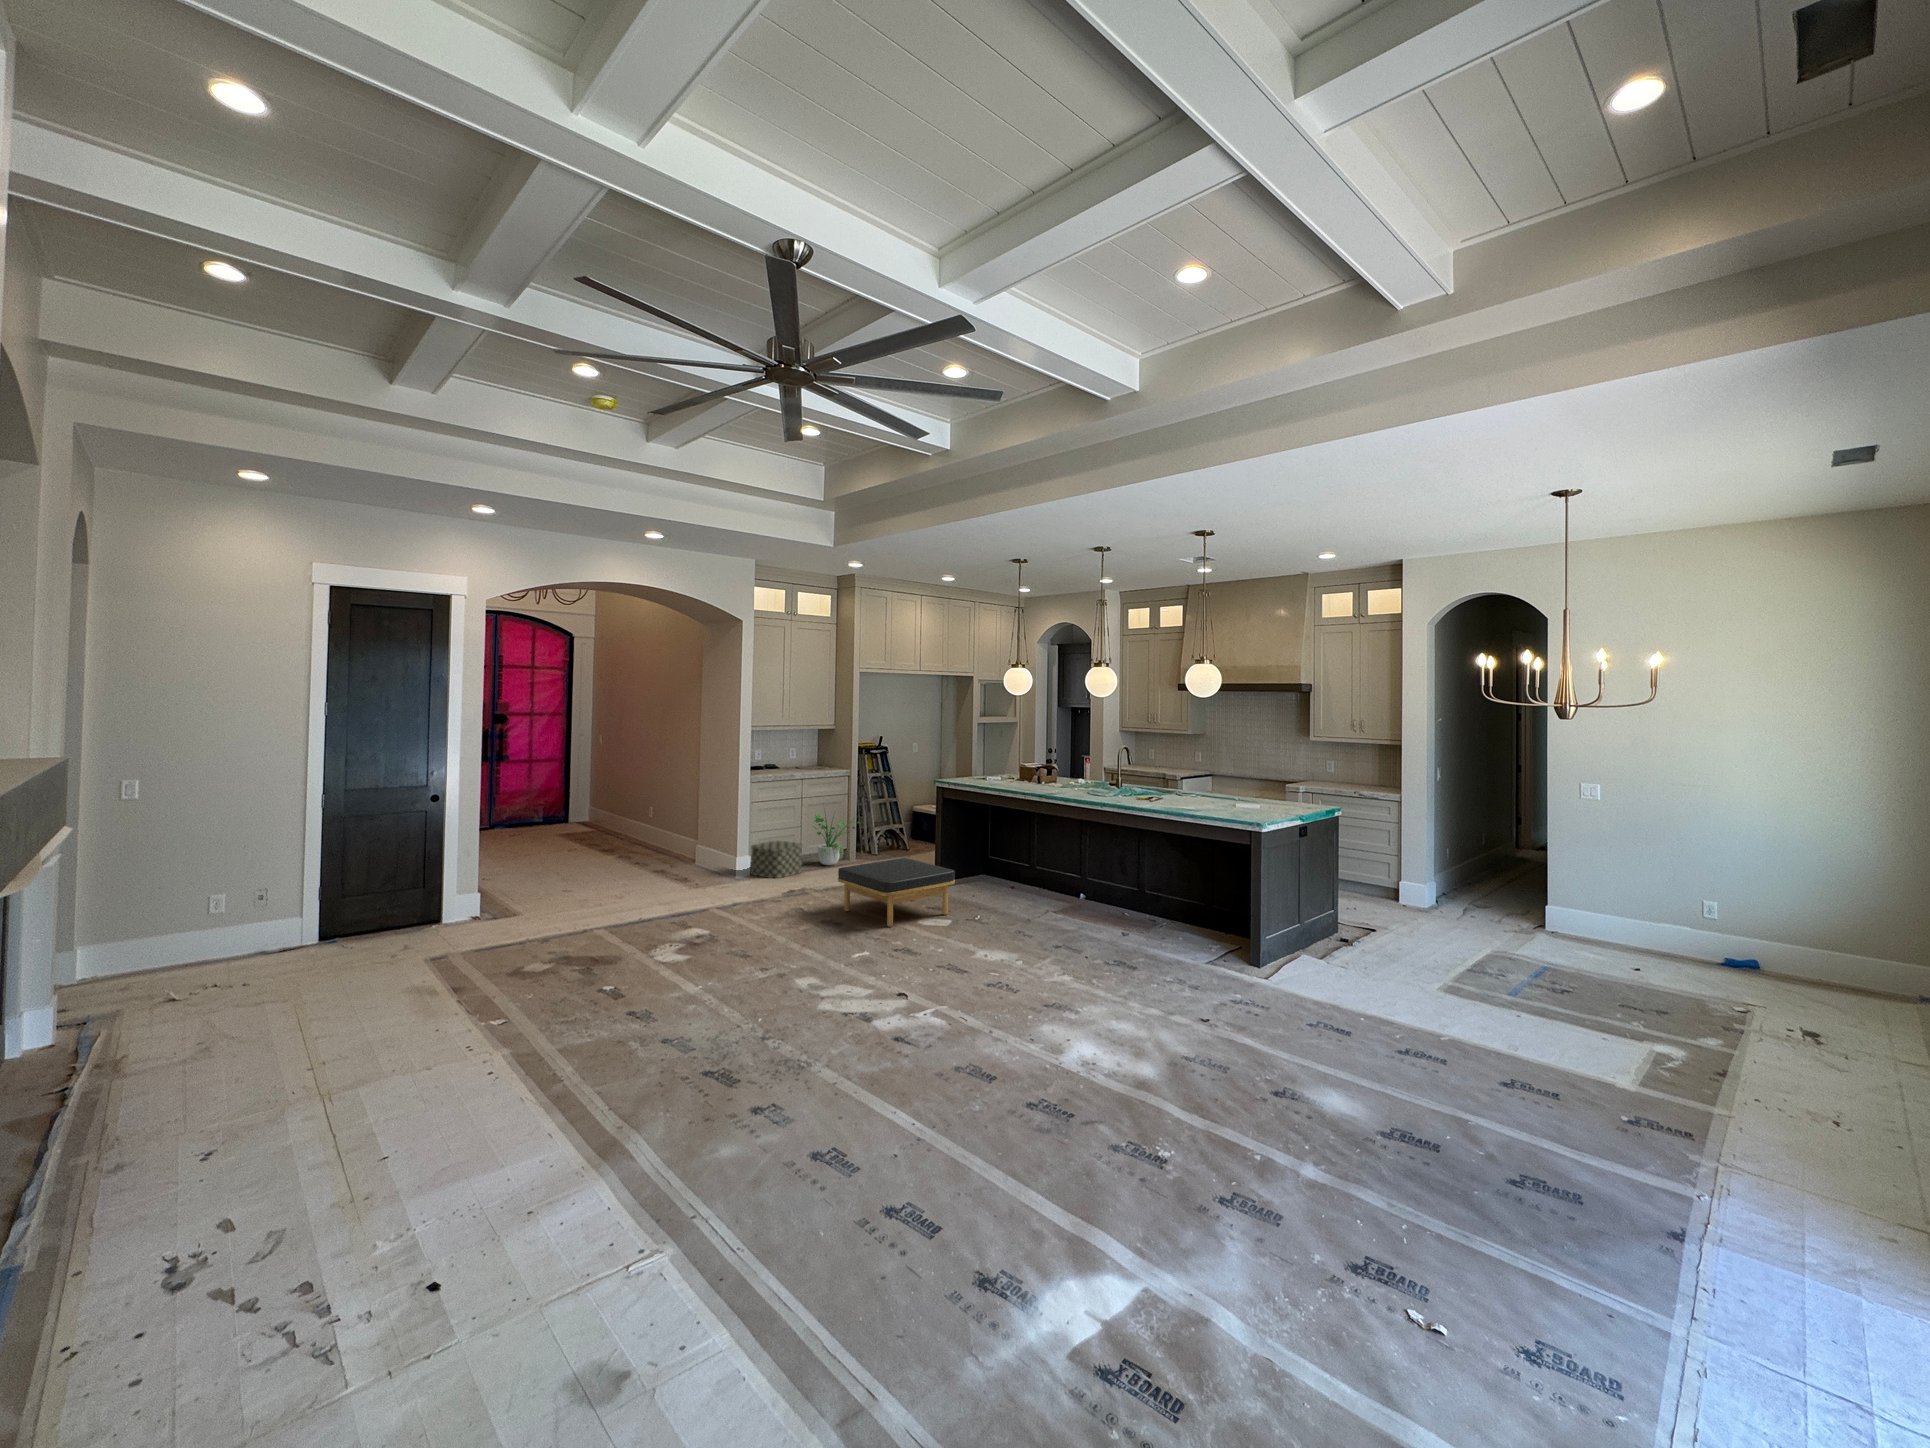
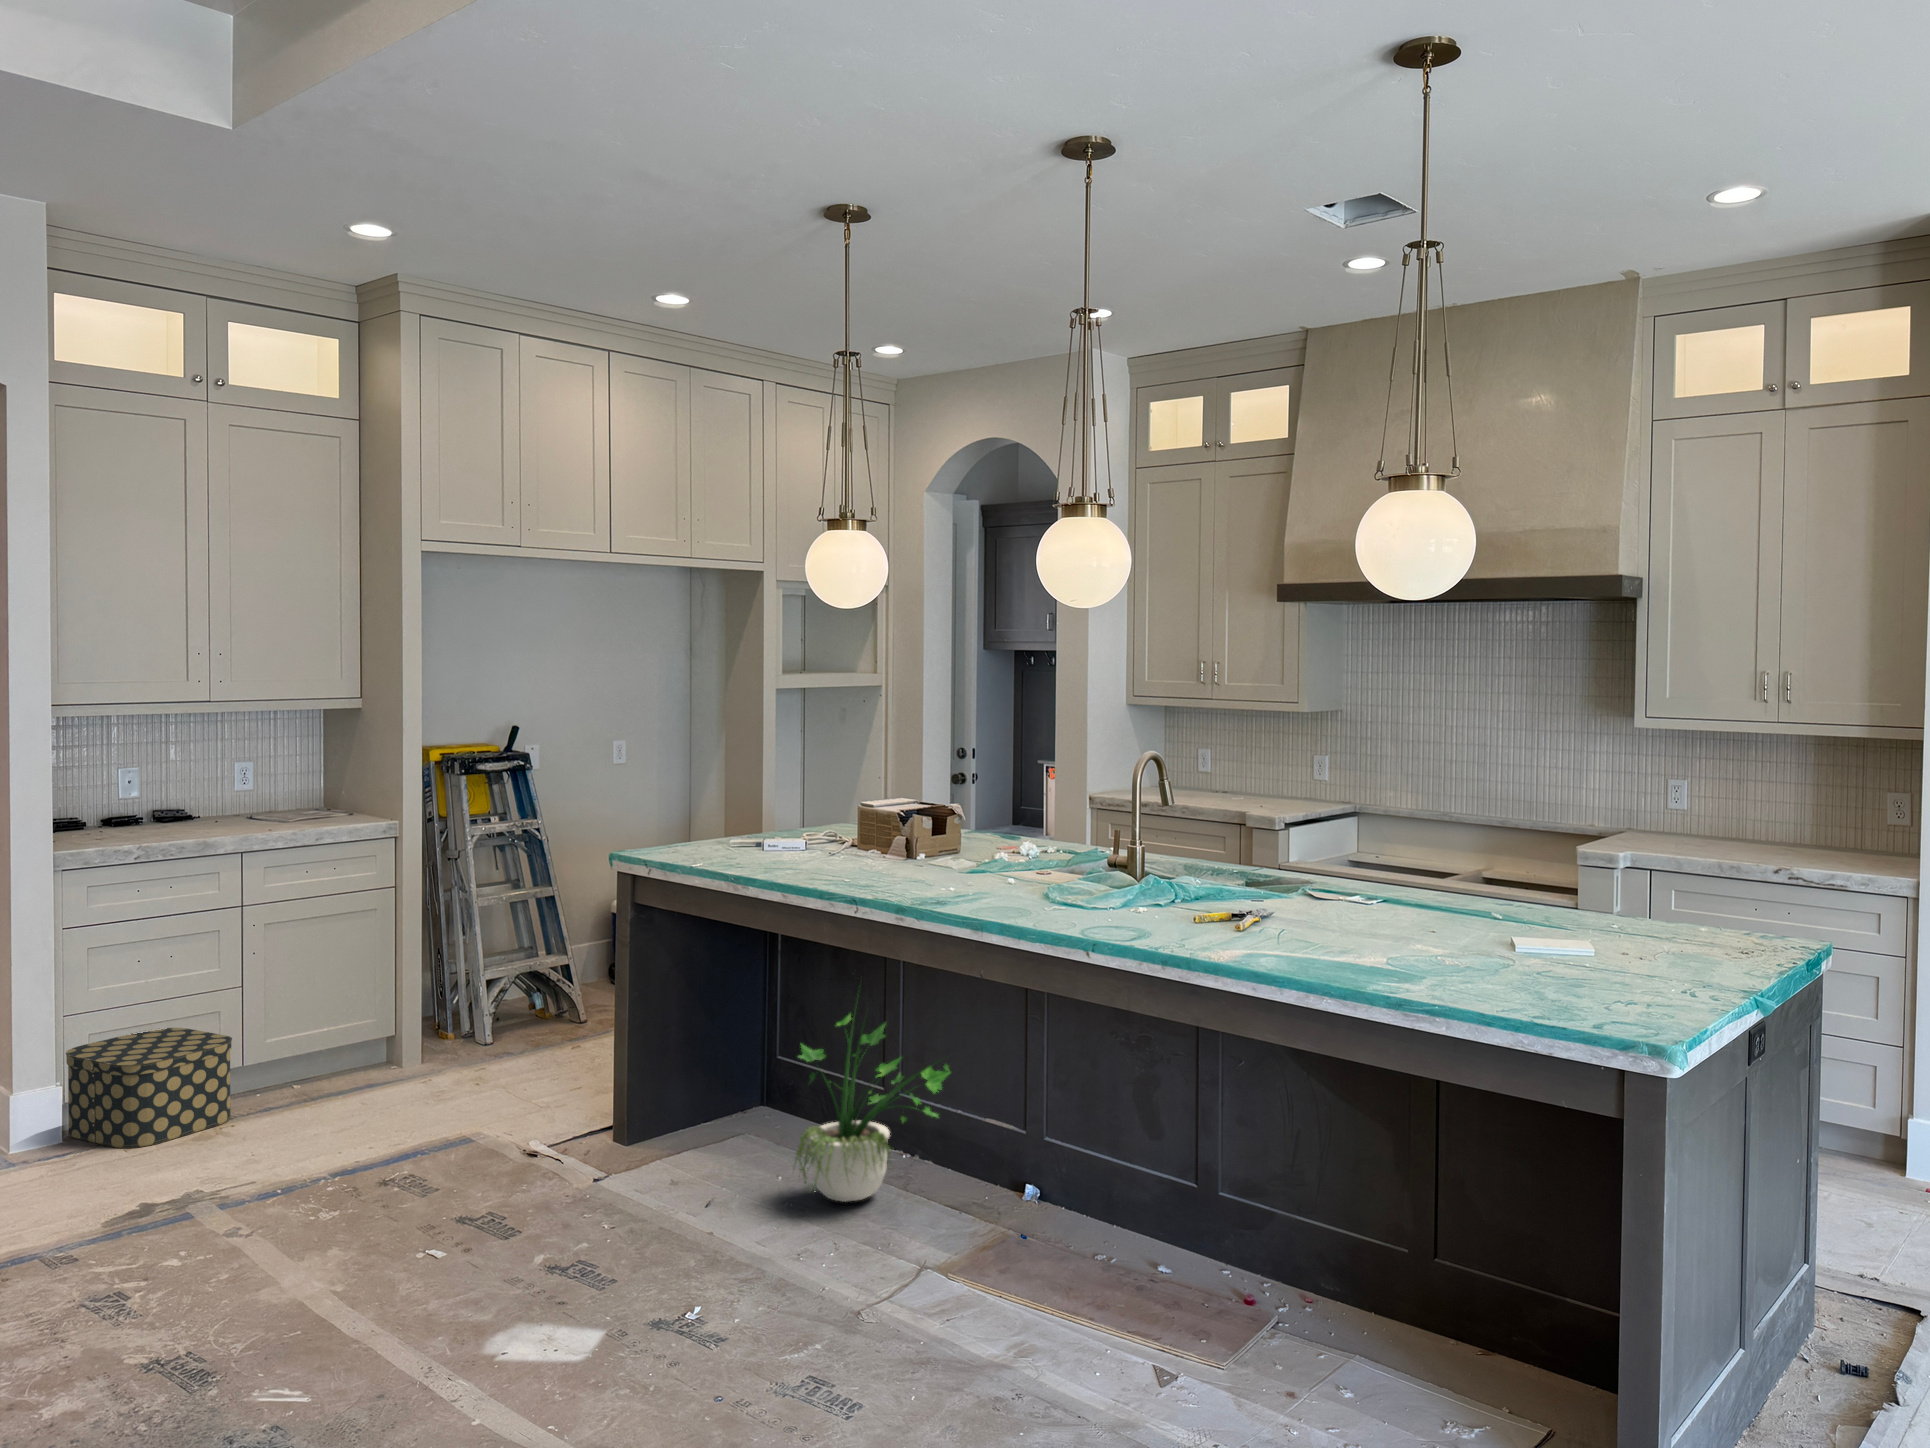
potted plant: present [813,814,860,865] -> present [795,1014,950,1202]
ottoman: present [838,858,955,927] -> none [239,1101,625,1371]

